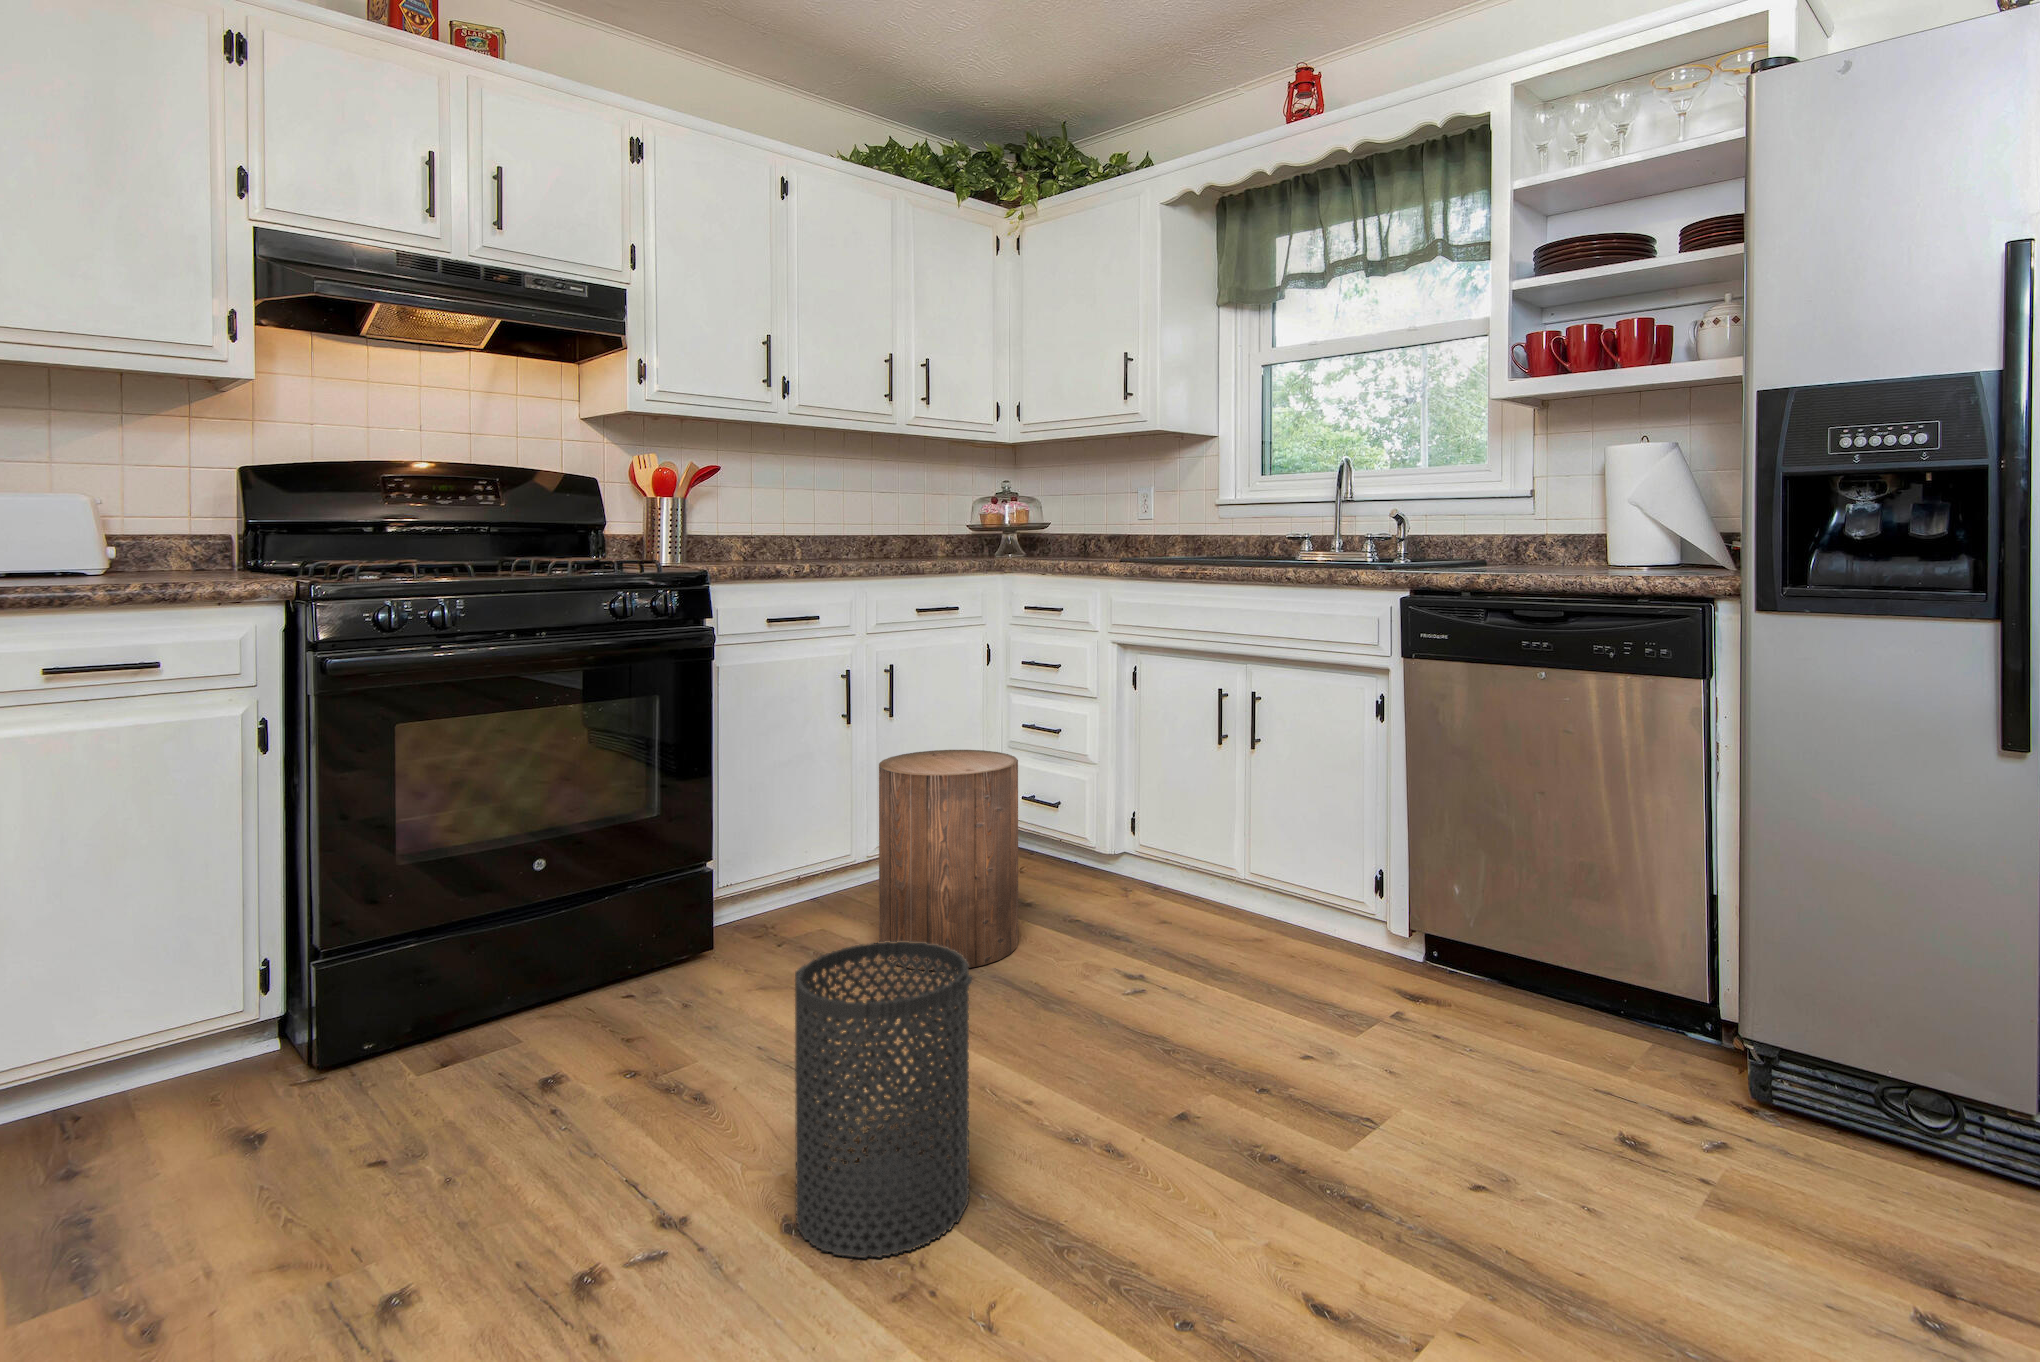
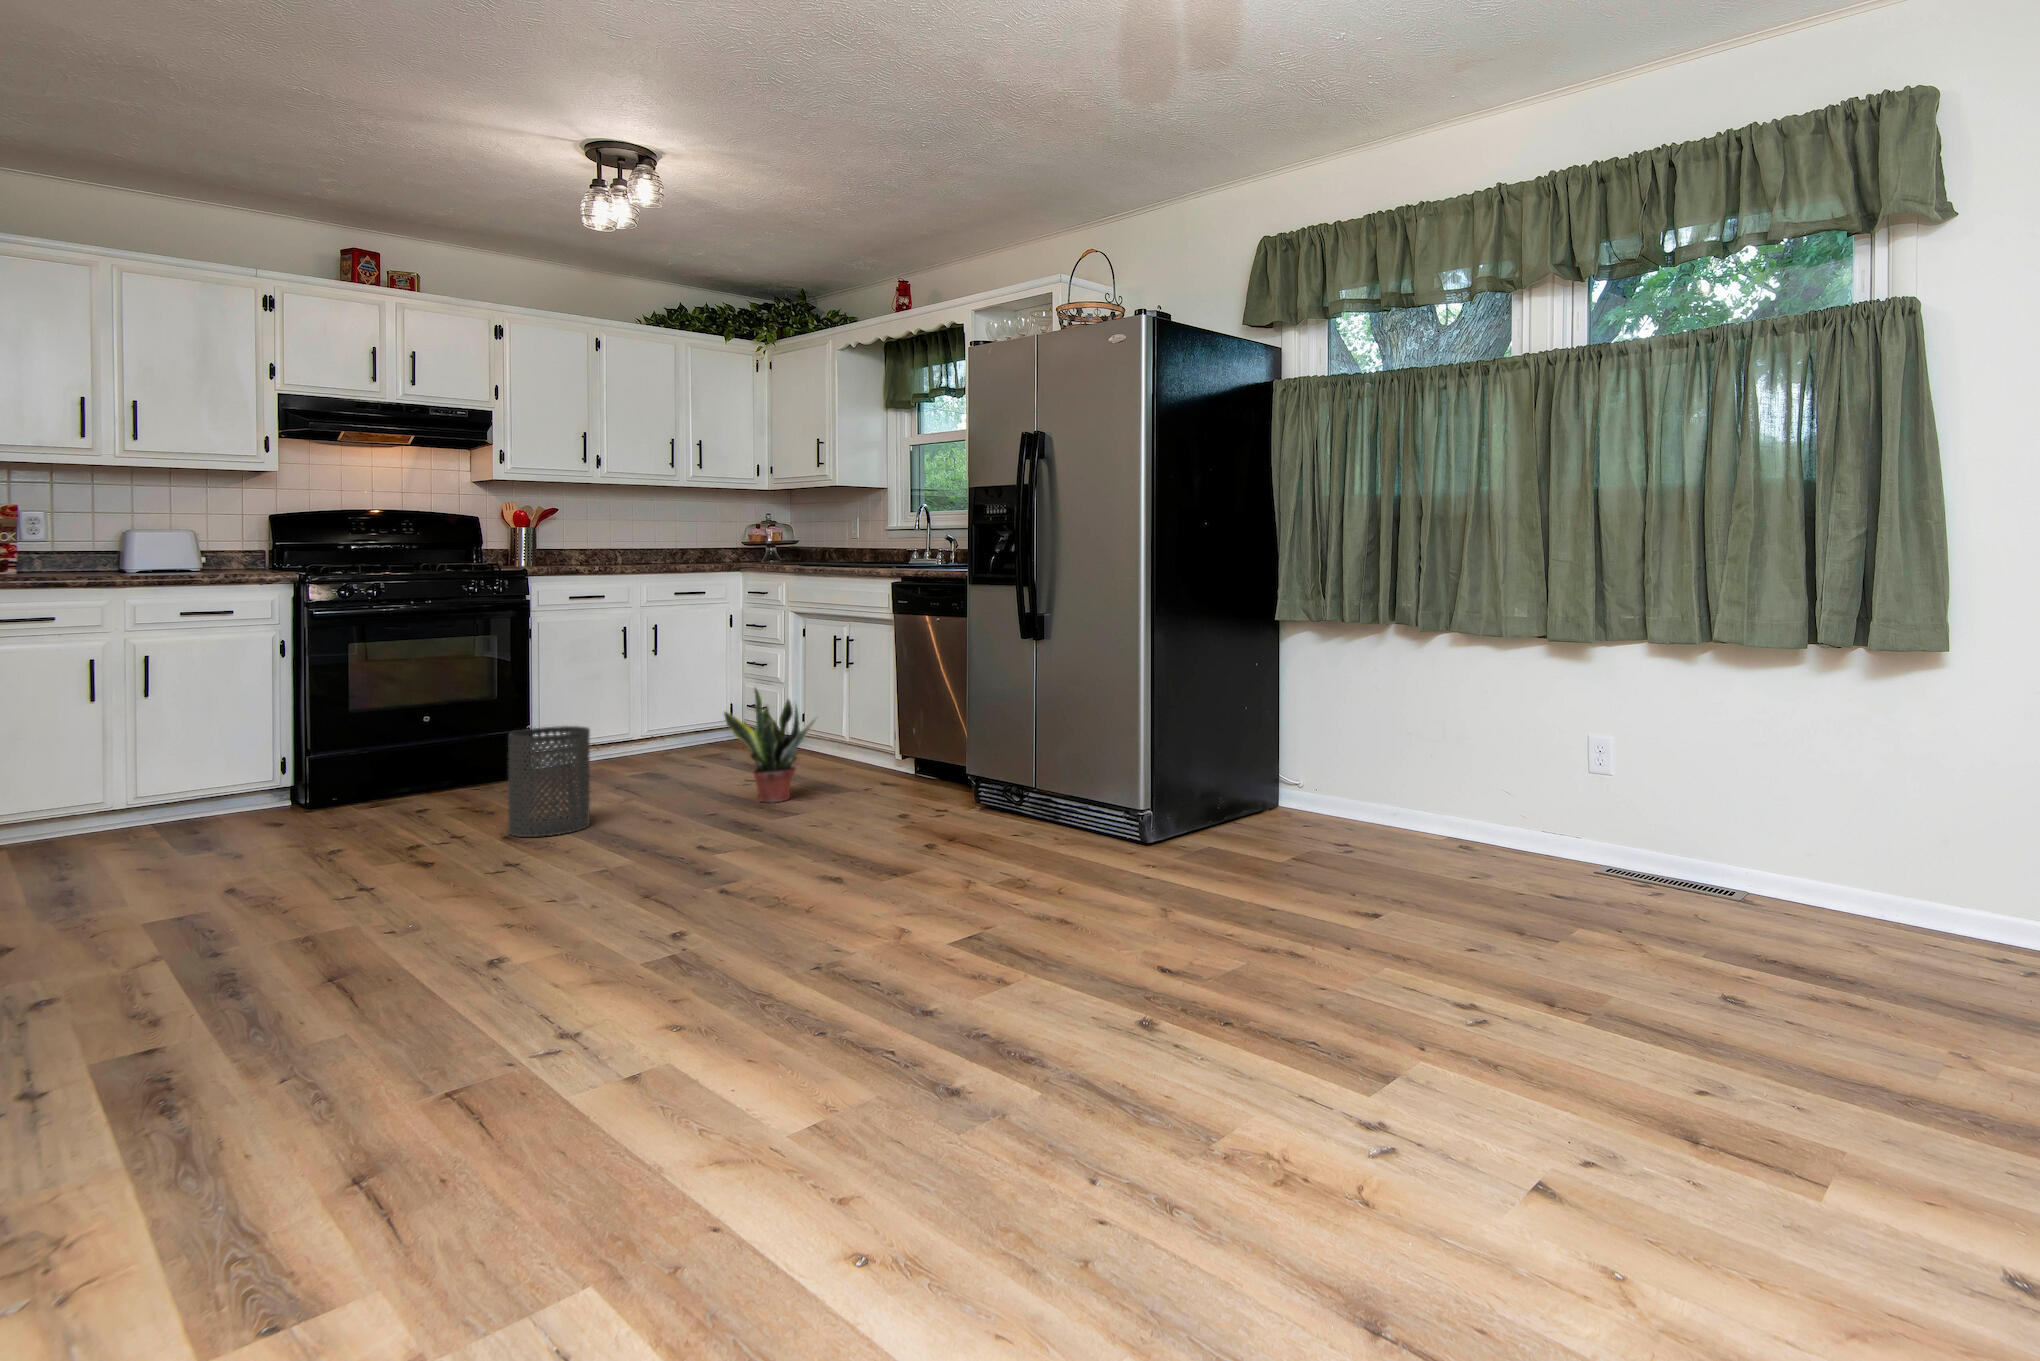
stool: present [879,750,1018,970] -> none [620,669,702,778]
potted plant: none [1198,821,1359,1078] -> present [724,688,818,803]

